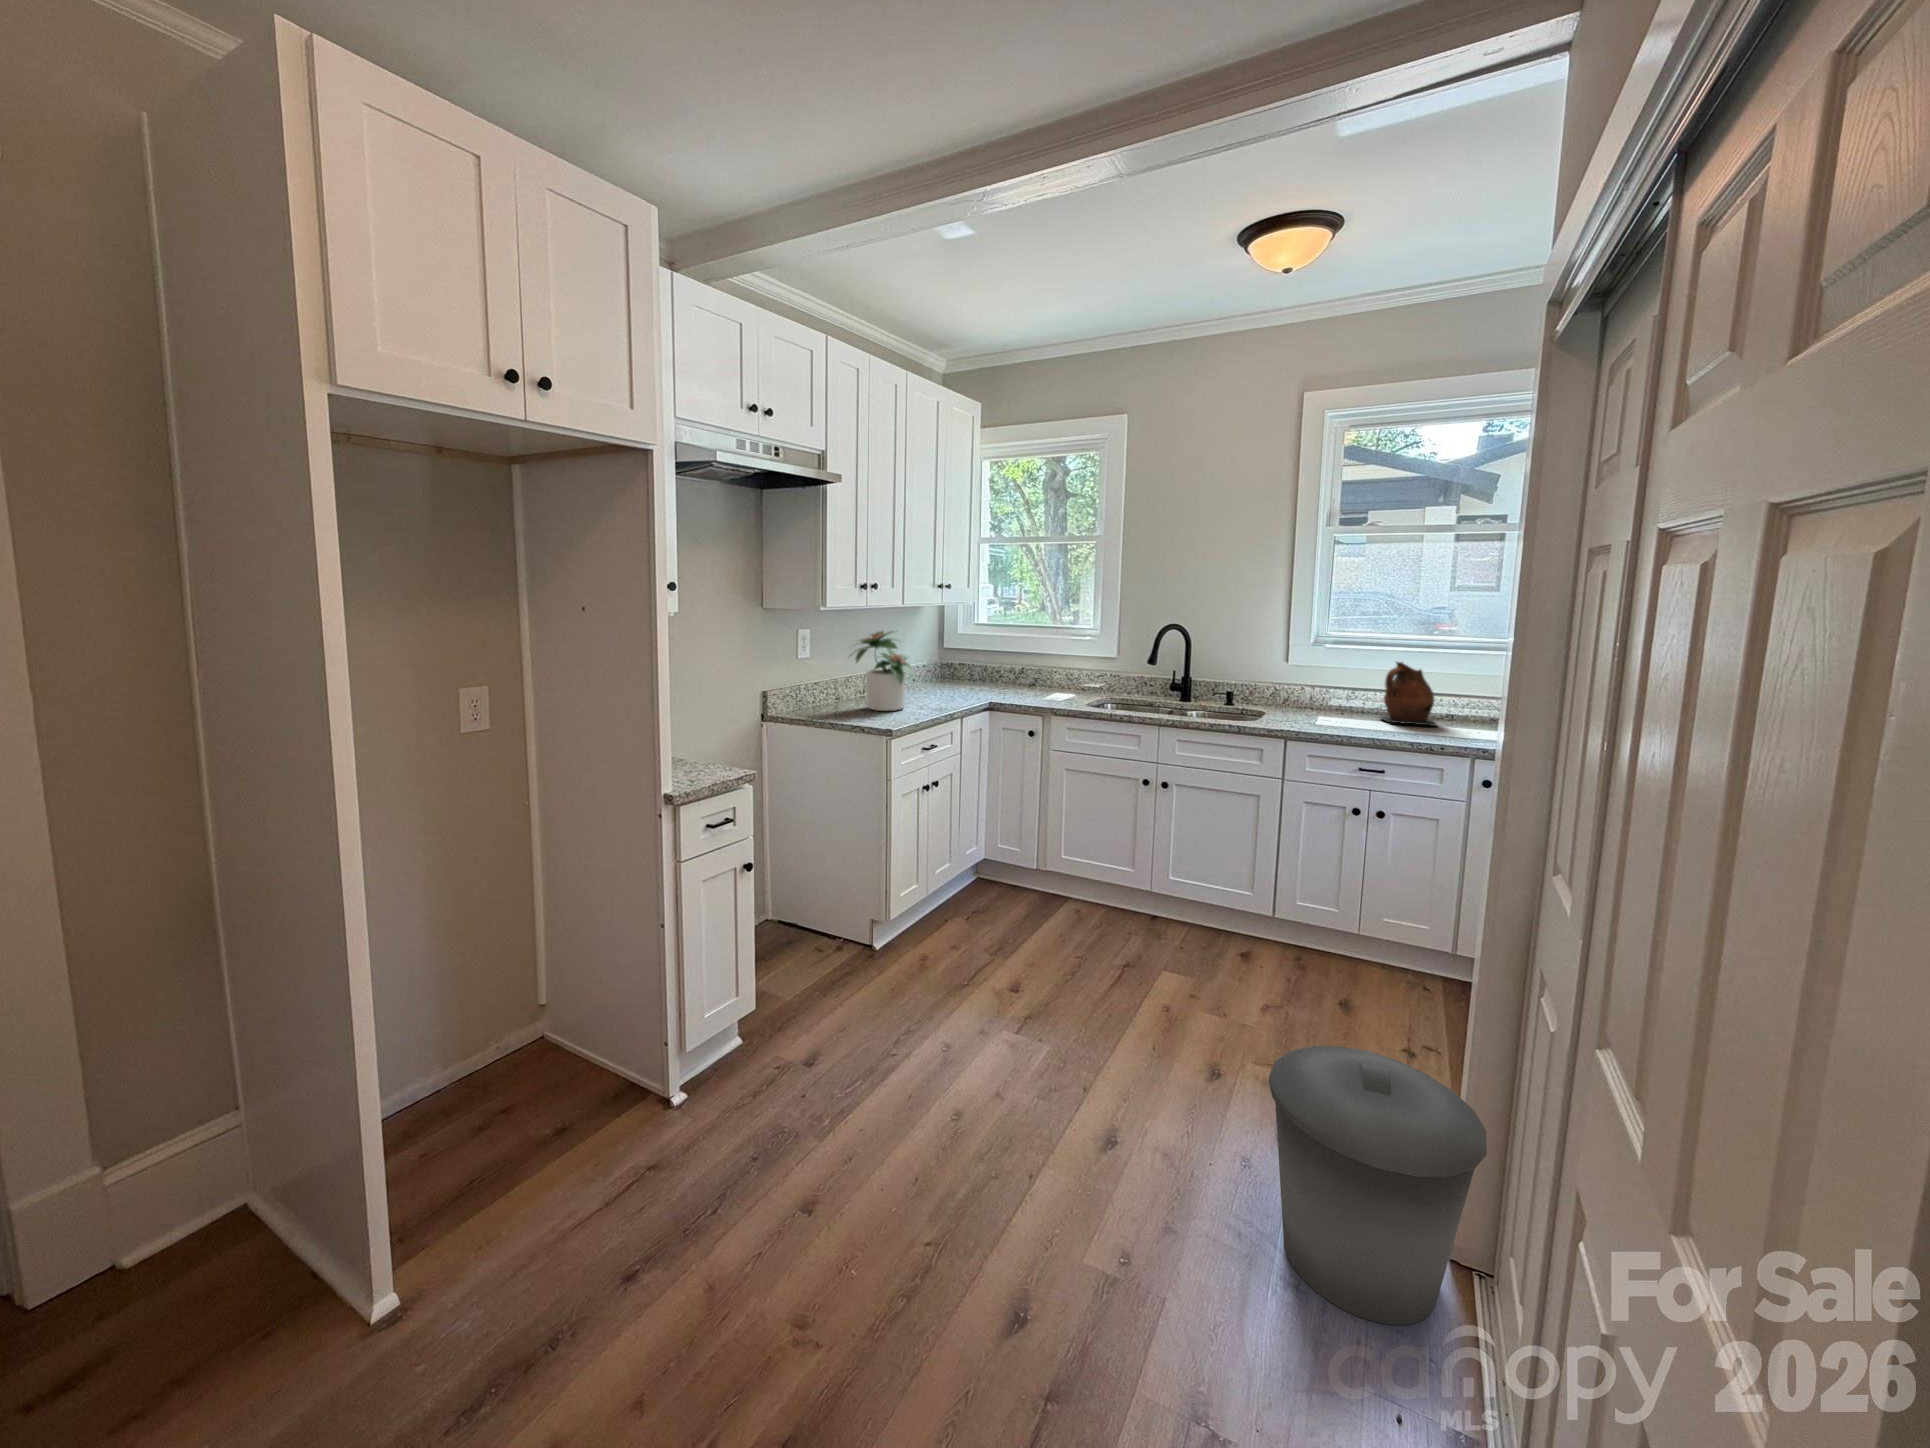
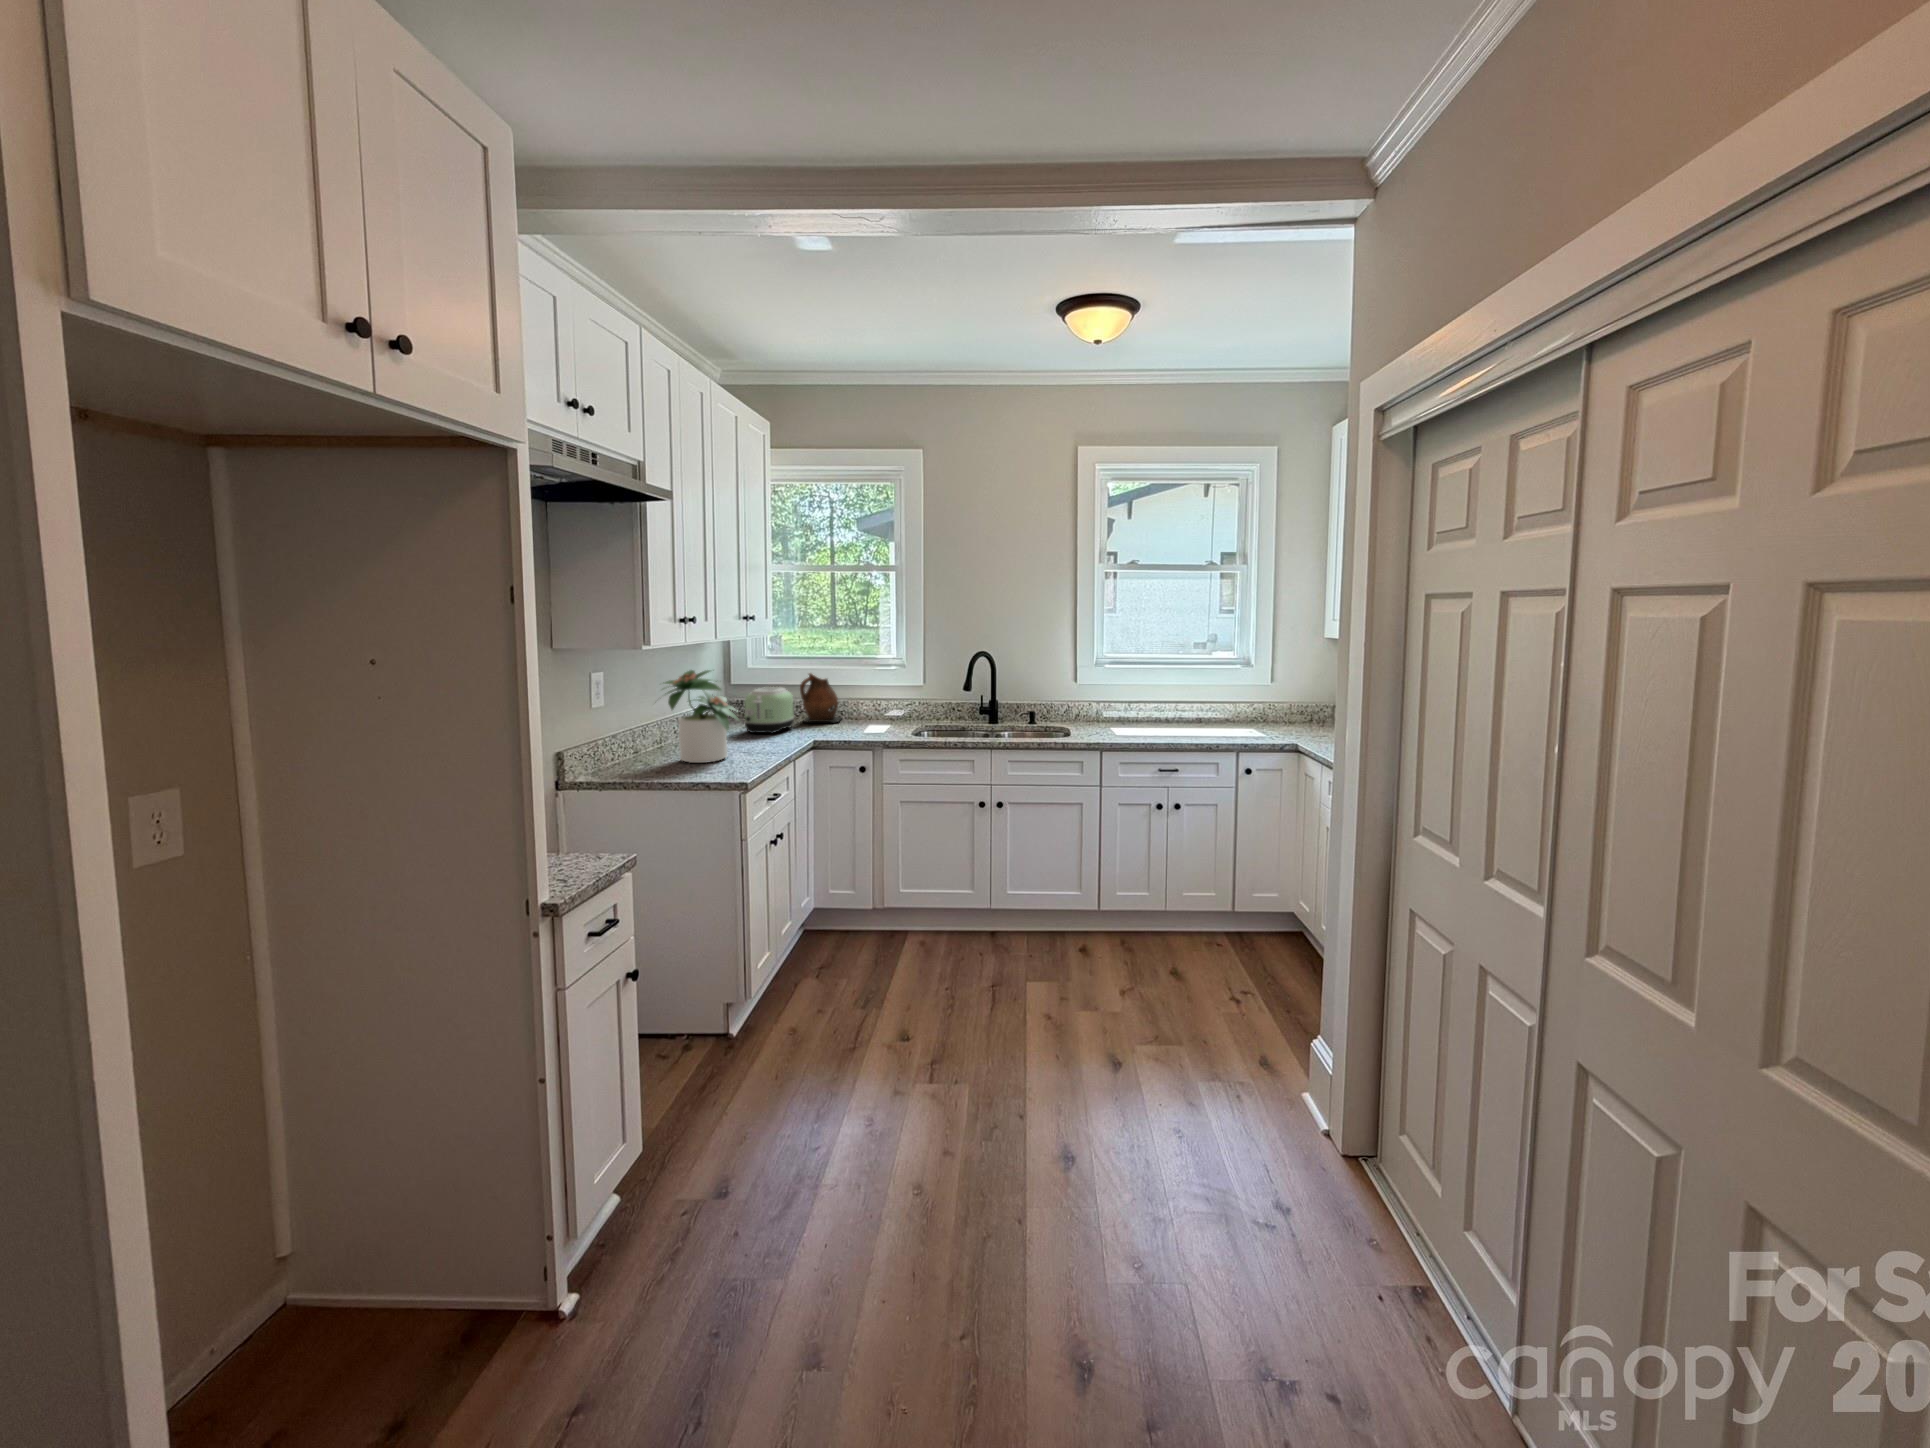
toaster: none [941,651,988,693] -> present [745,687,794,734]
ceramic pitcher: present [1381,662,1437,726] -> present [800,673,841,722]
trash can: present [1269,1046,1487,1325] -> none [1216,1003,1379,1224]

